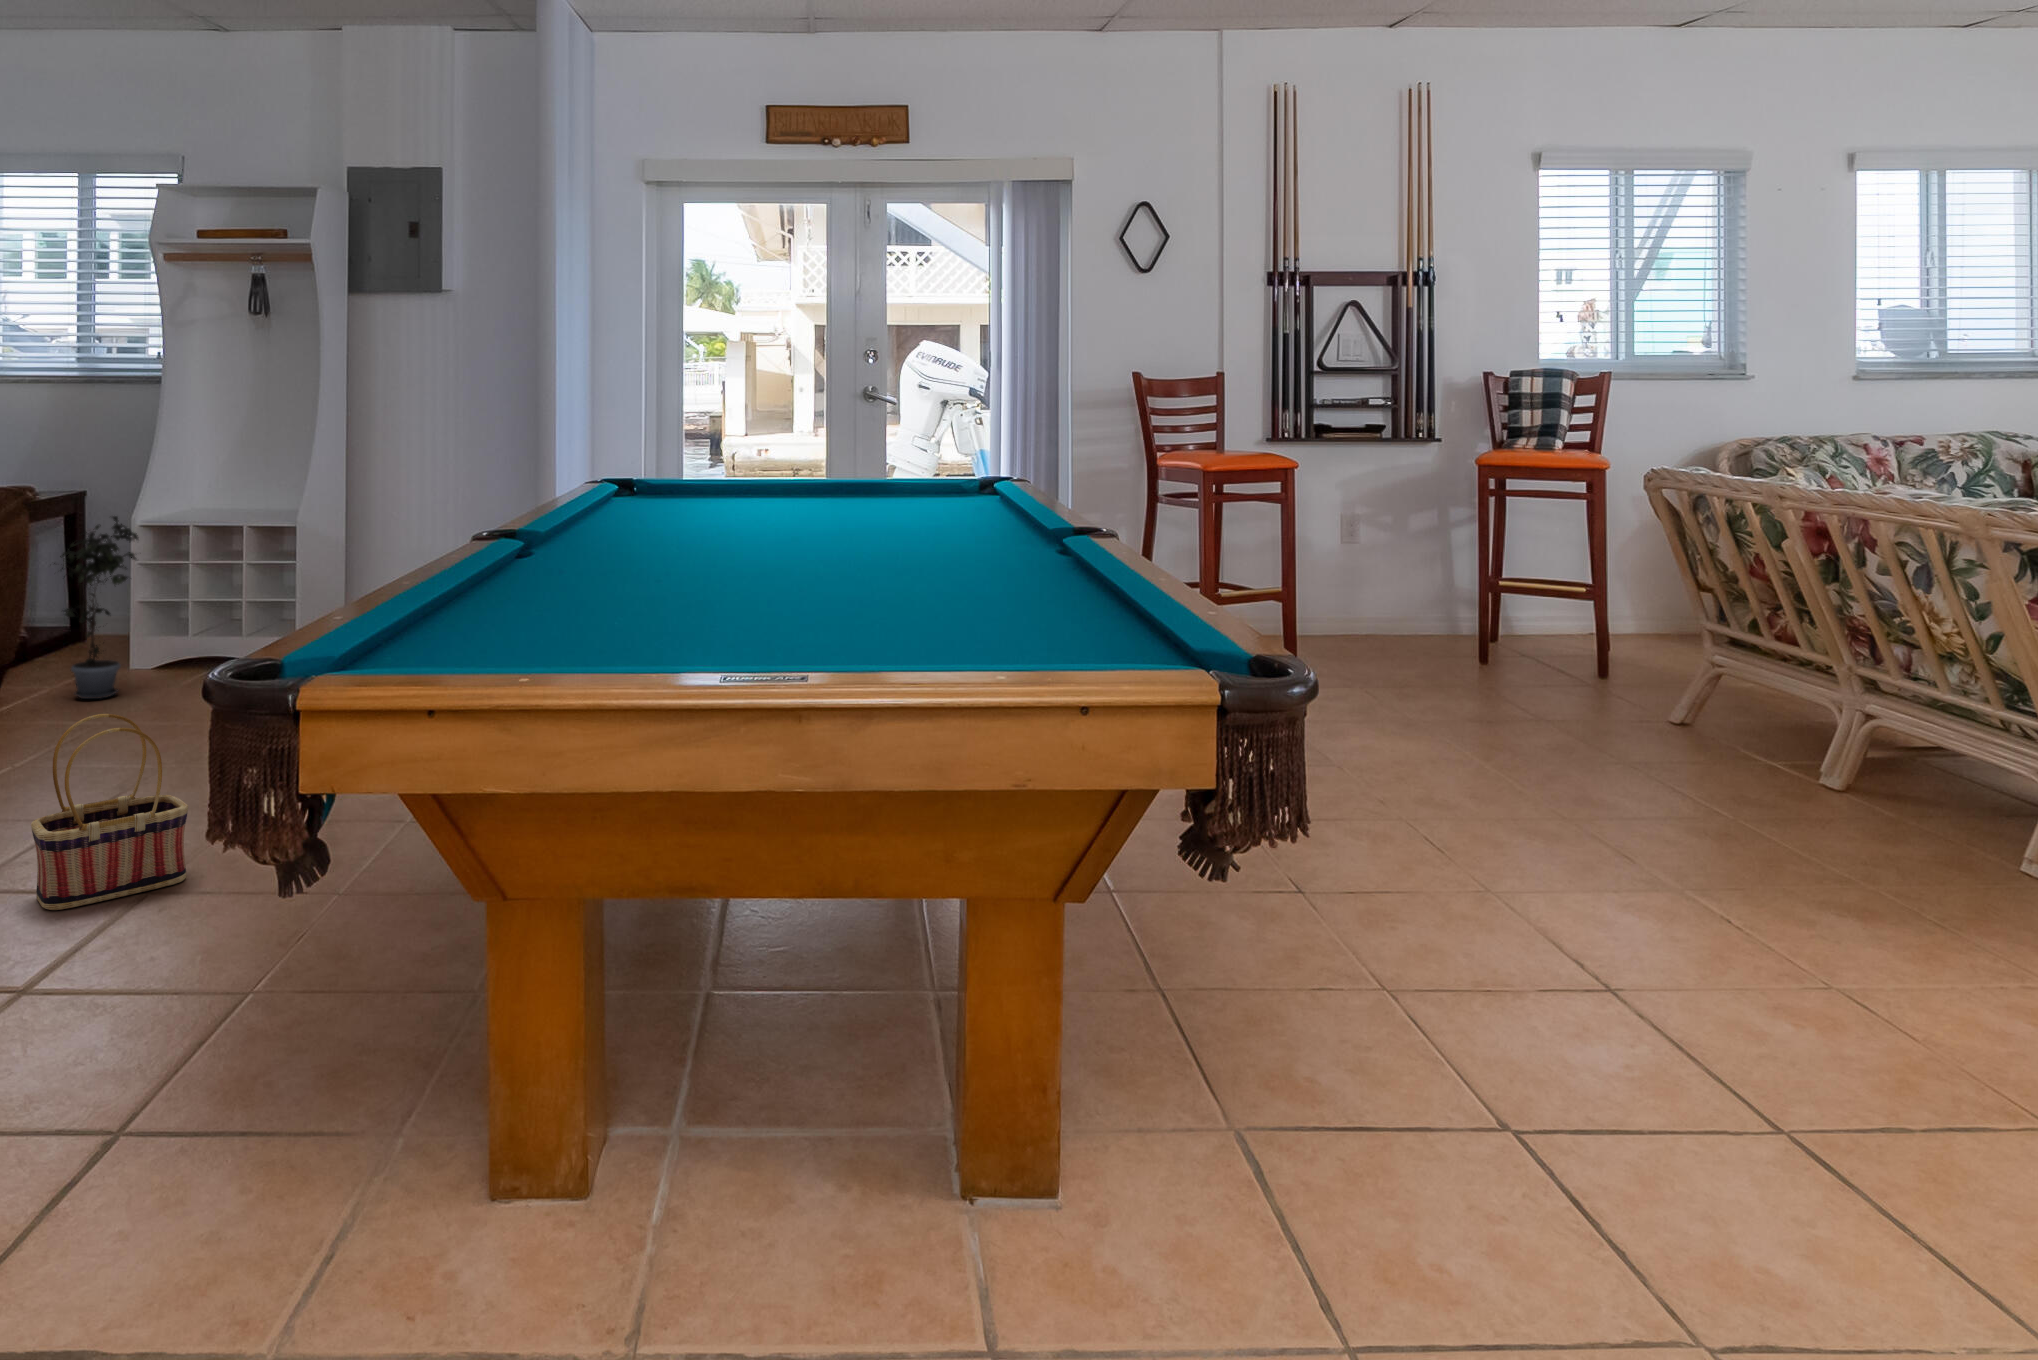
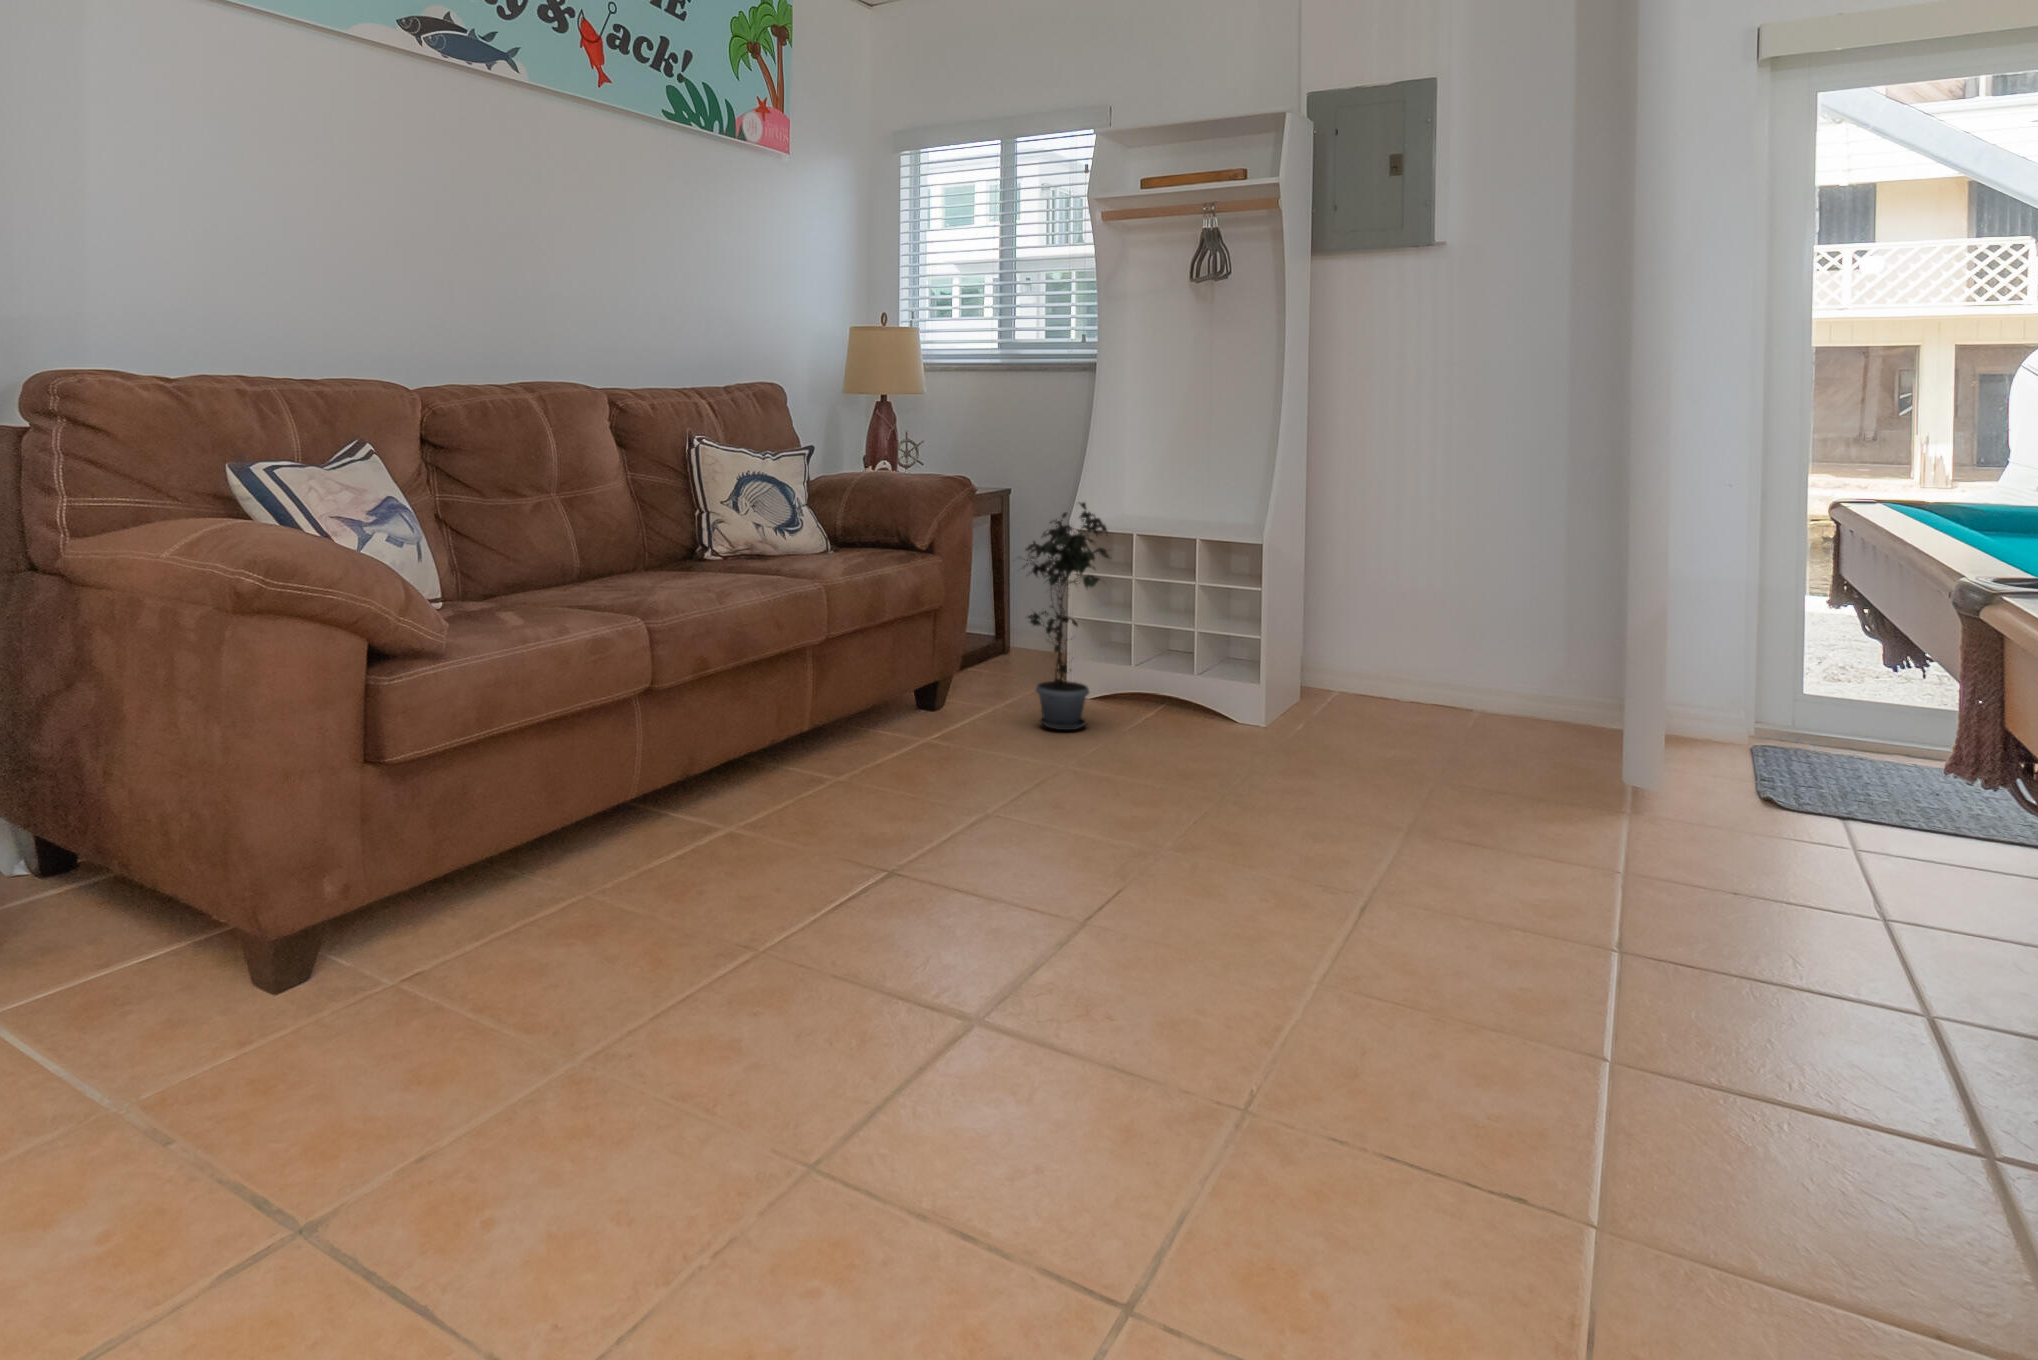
basket: present [31,714,188,910] -> none [1166,801,1428,1176]

